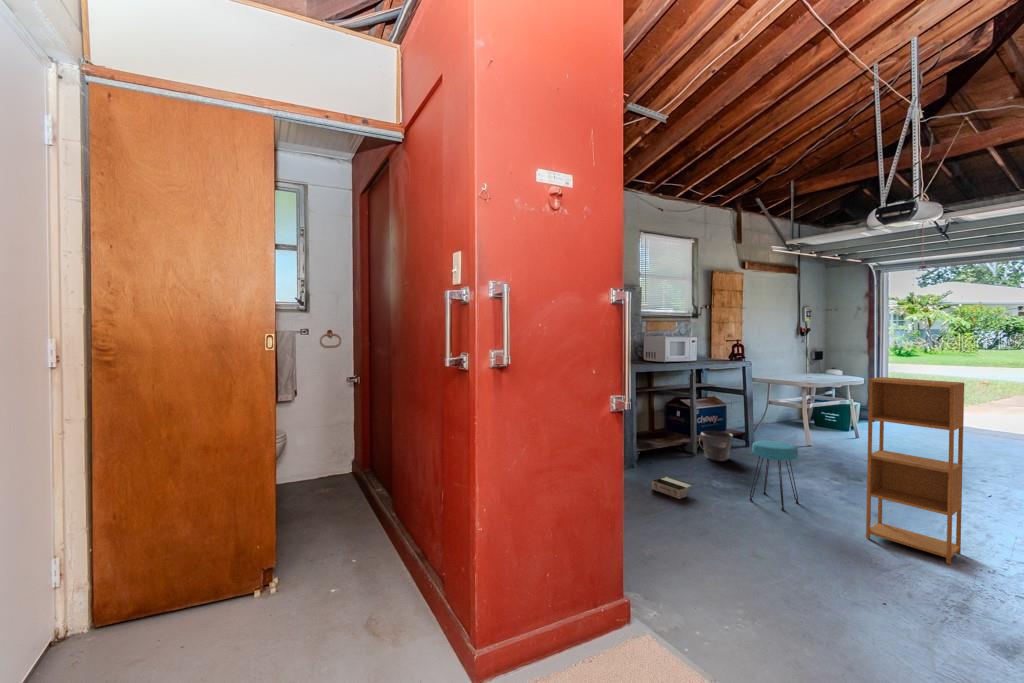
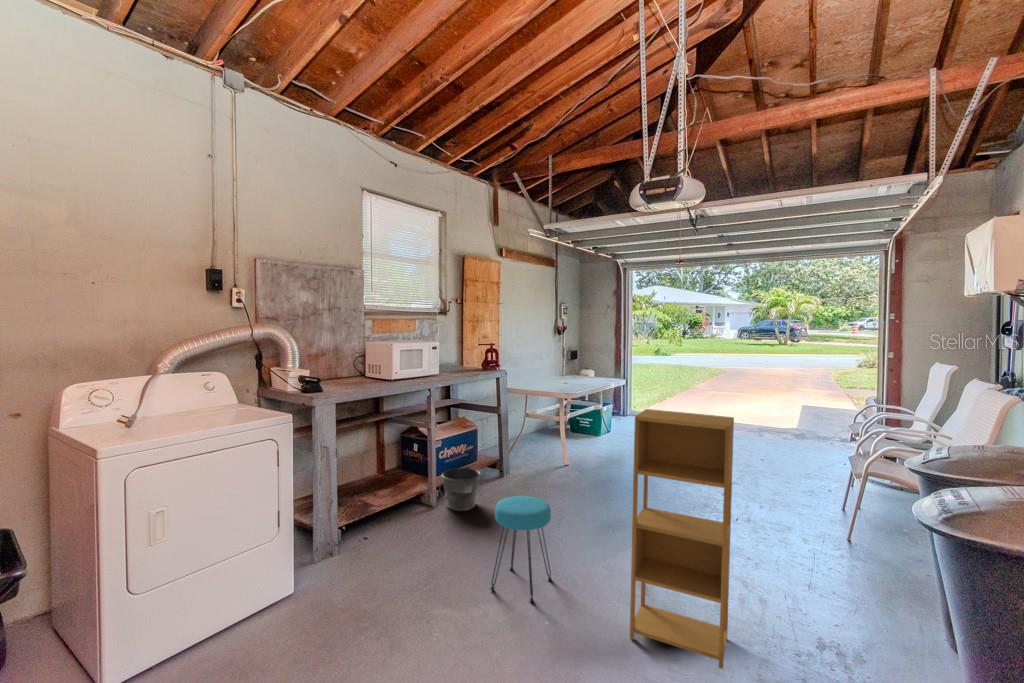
toolbox: present [652,476,694,499] -> none [349,568,414,615]

